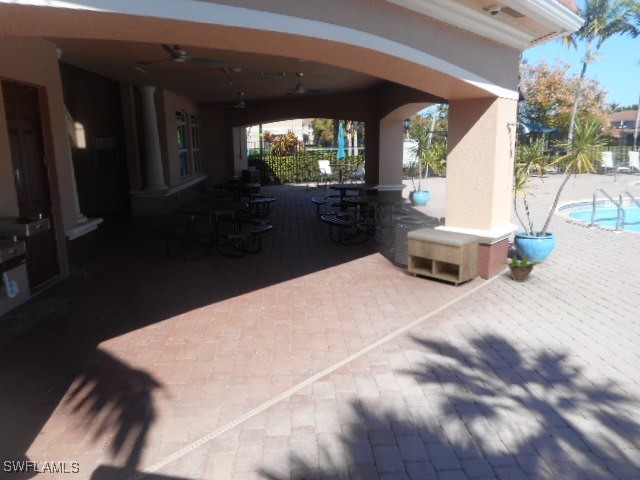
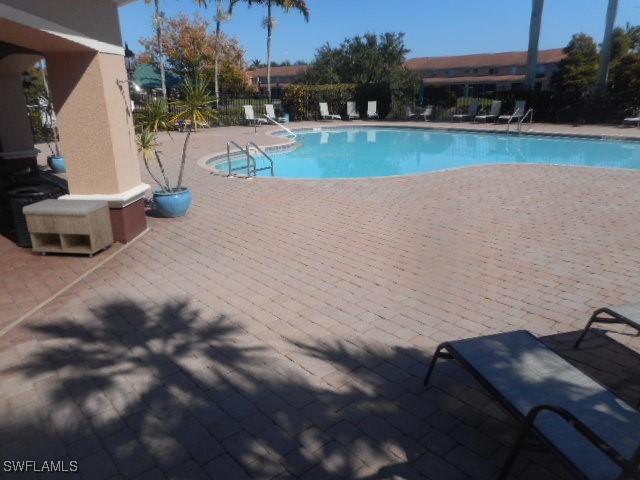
decorative plant: present [504,255,540,282] -> none [134,213,177,240]

